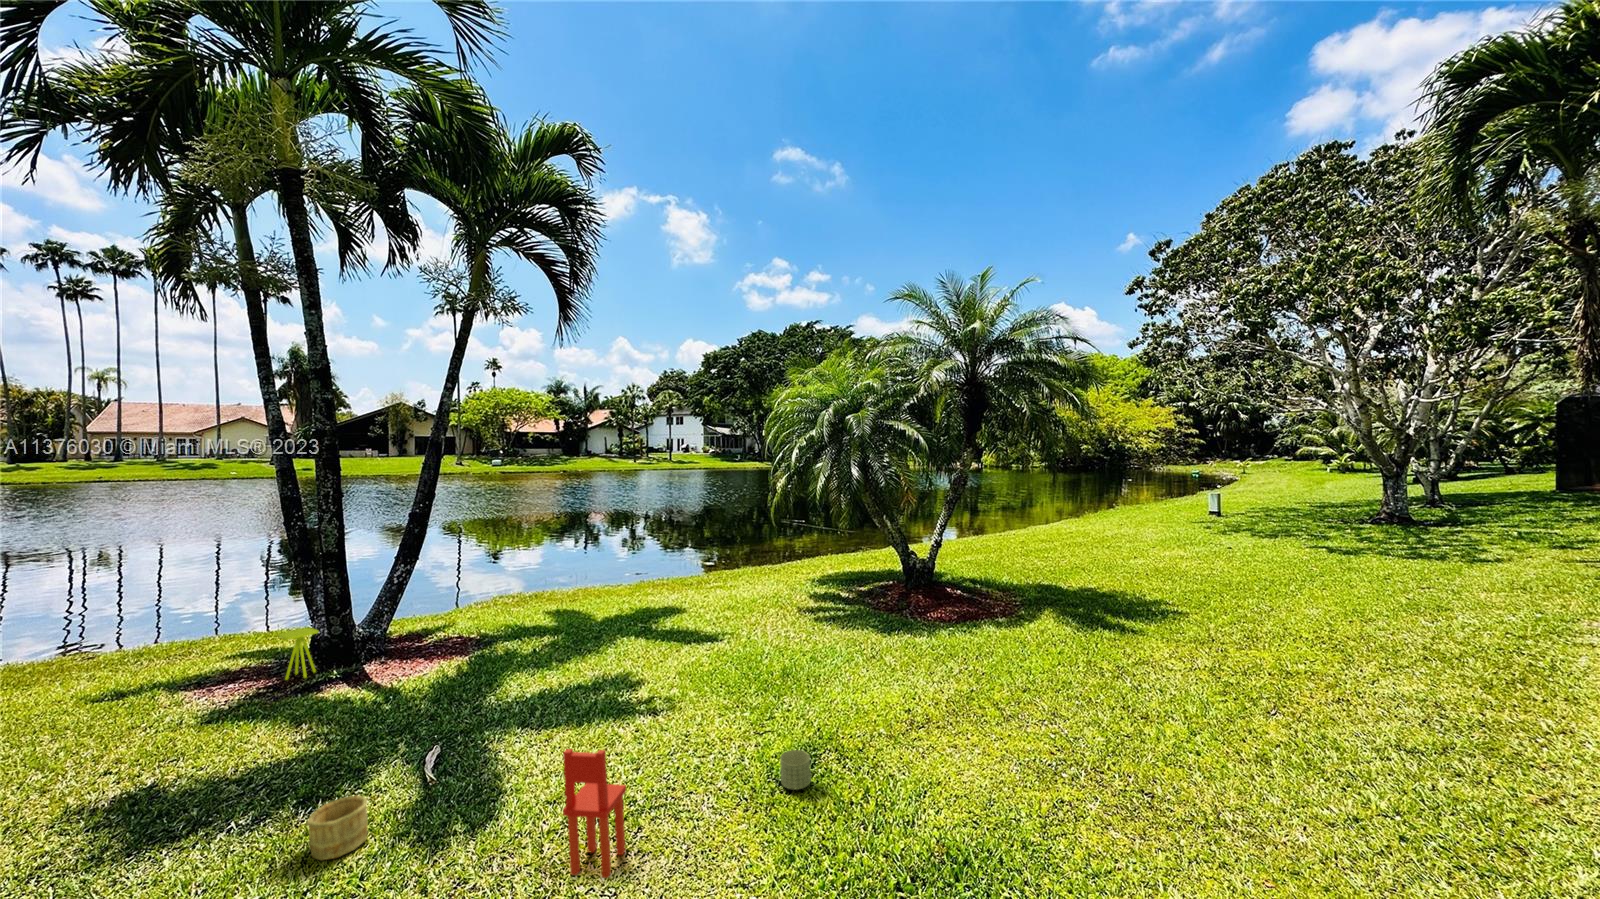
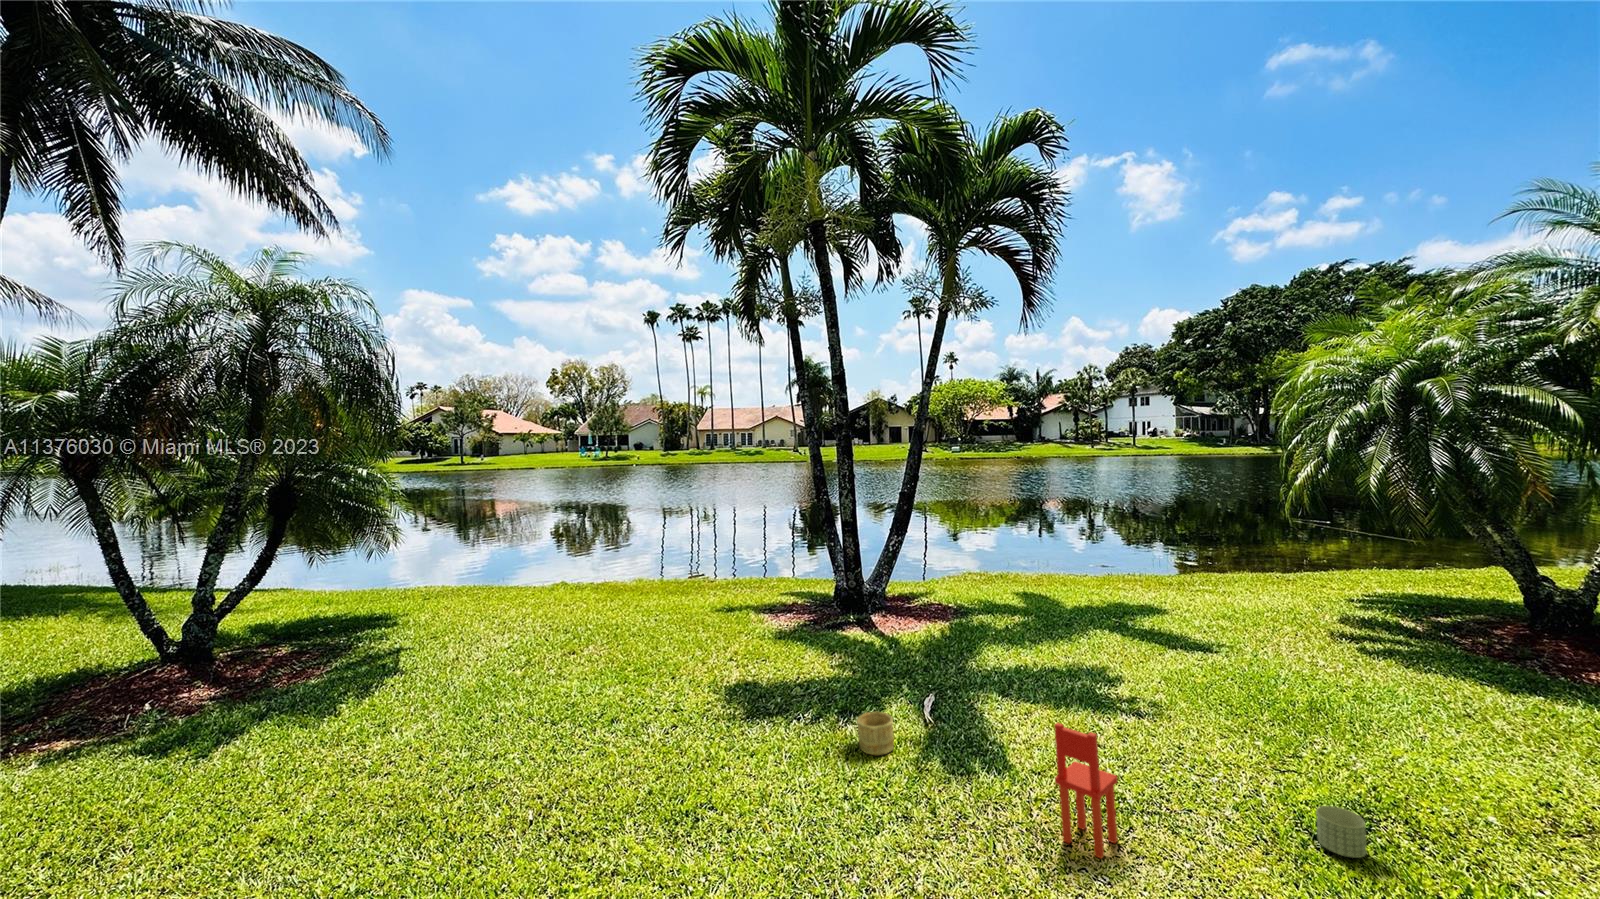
side table: present [279,628,318,680] -> none [818,578,843,616]

